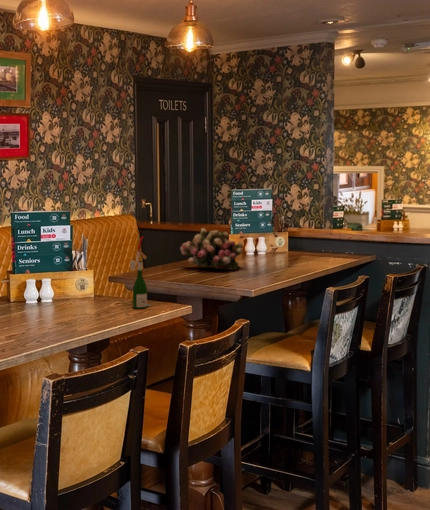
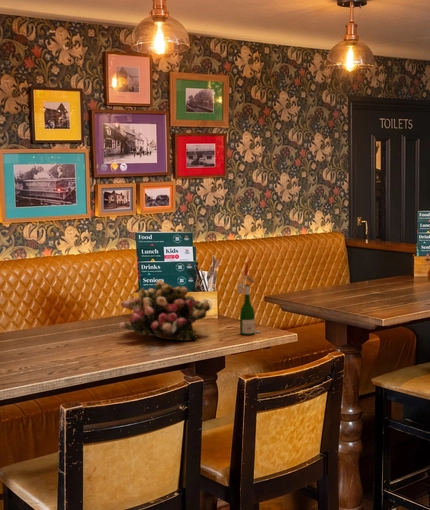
flower arrangement: present [180,228,243,270] -> present [118,280,210,341]

